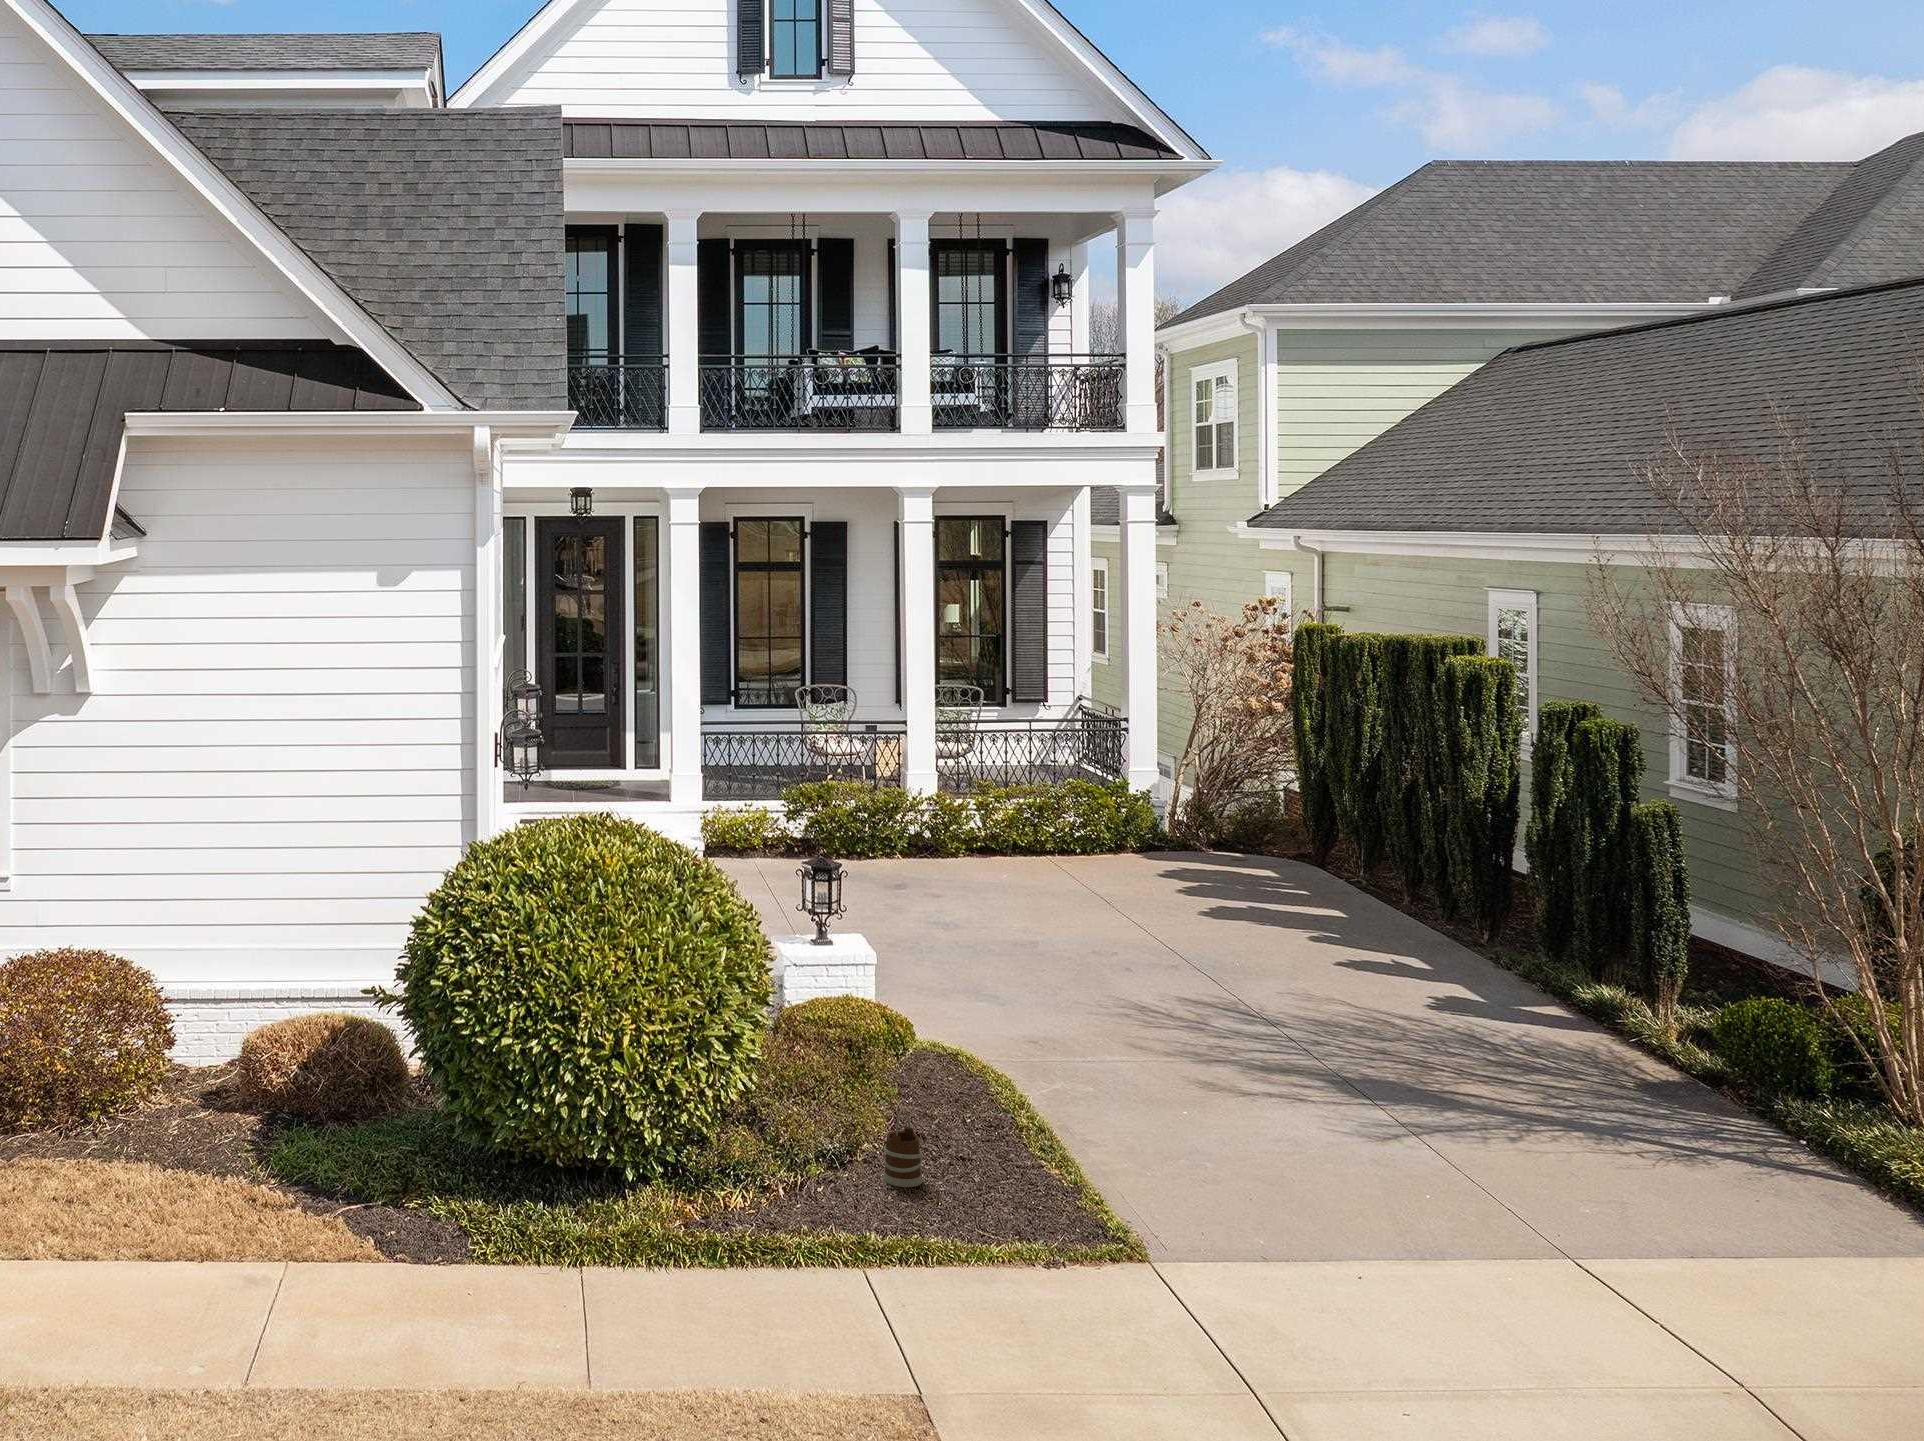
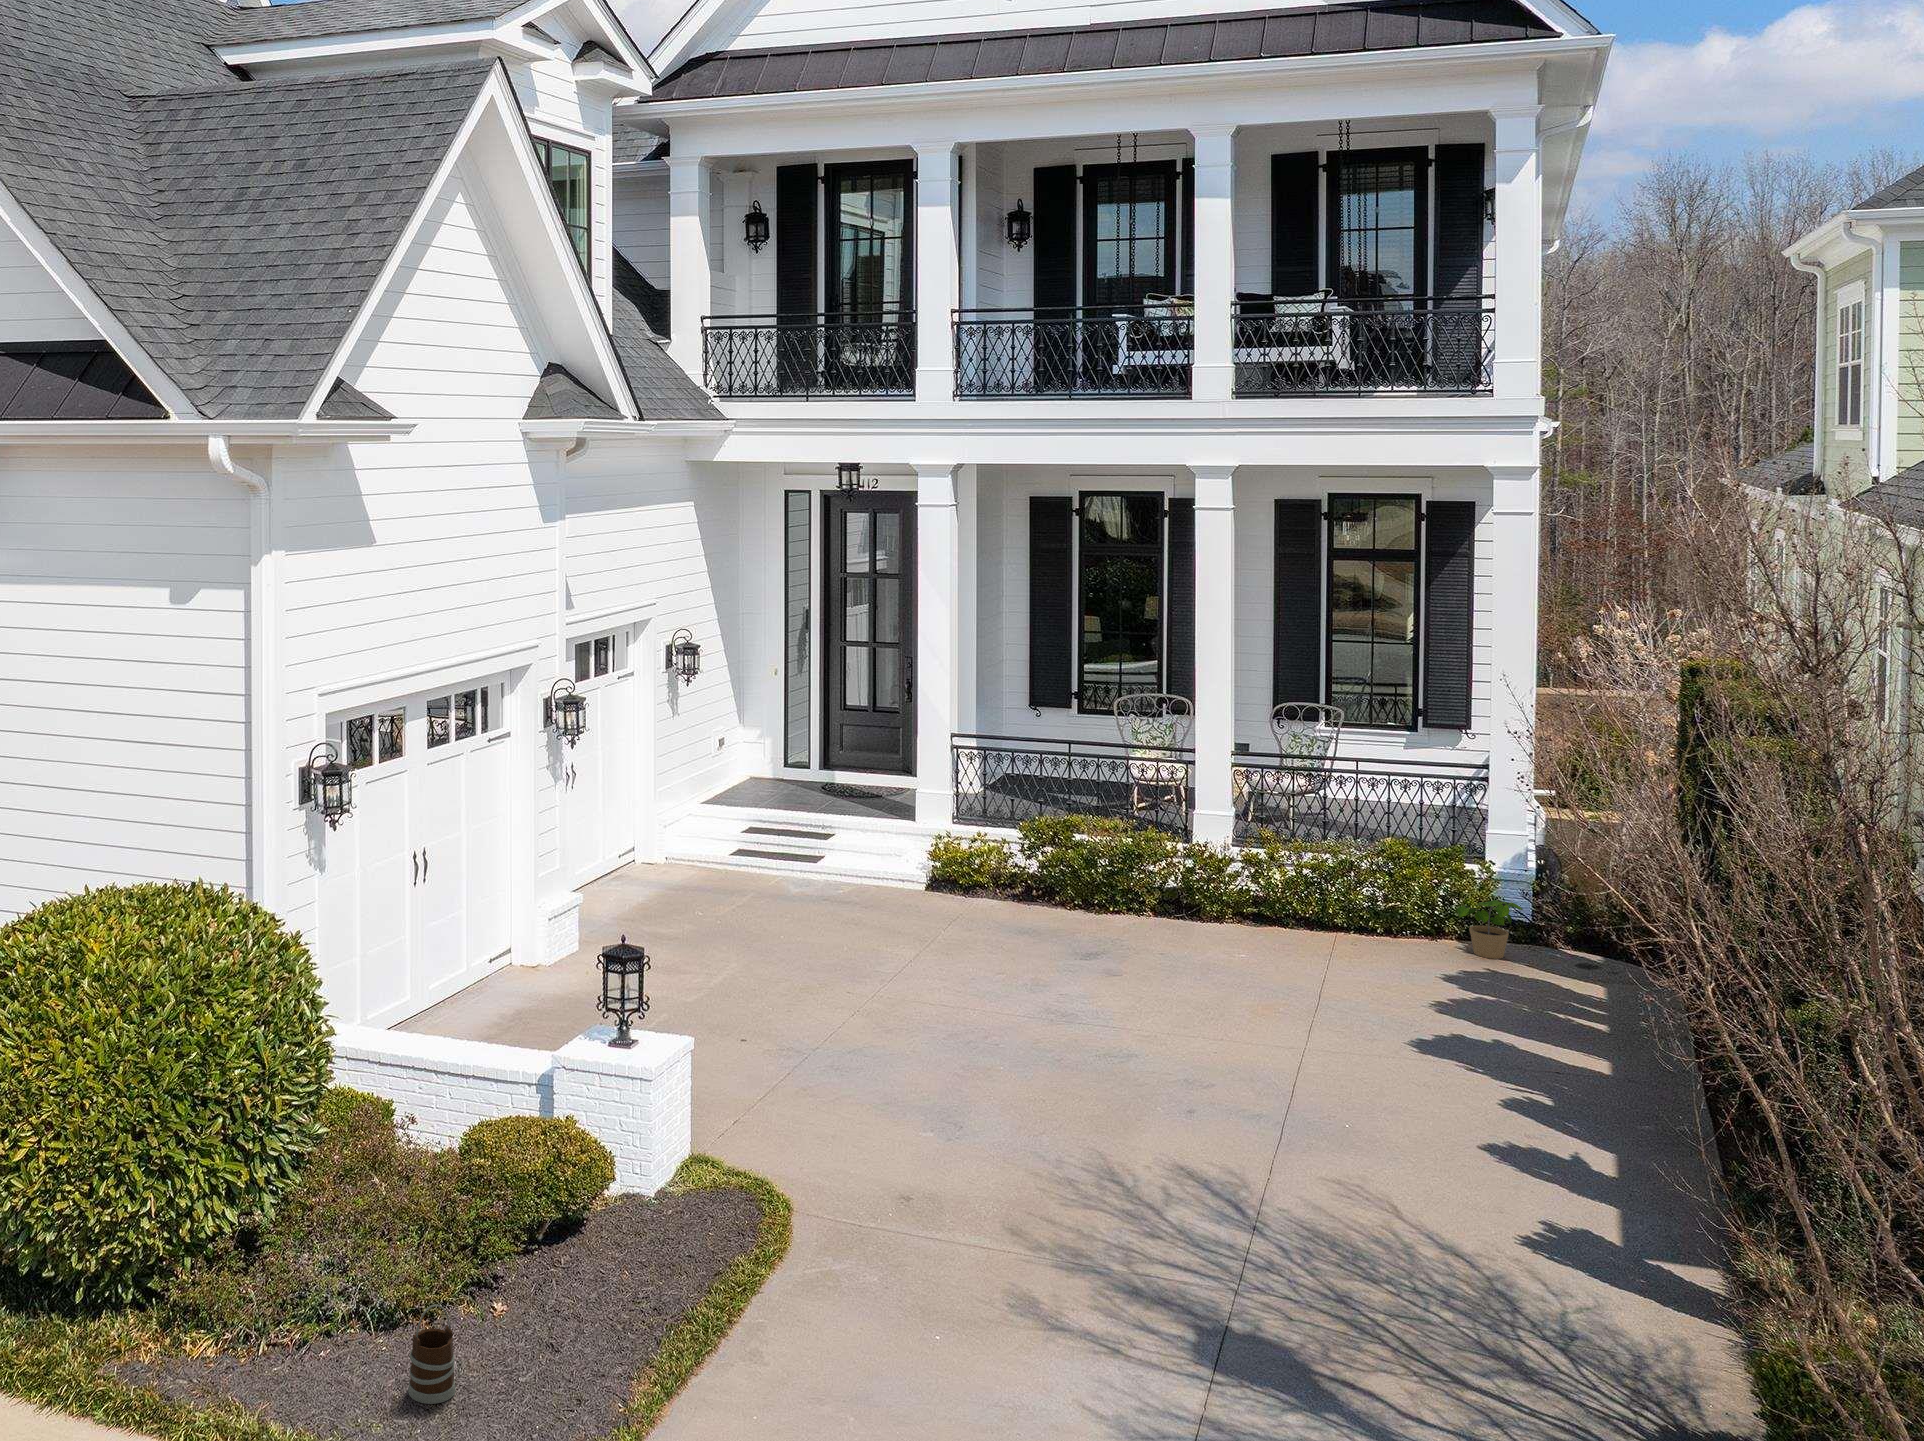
potted plant: none [1127,811,1177,857] -> present [1457,900,1523,959]

